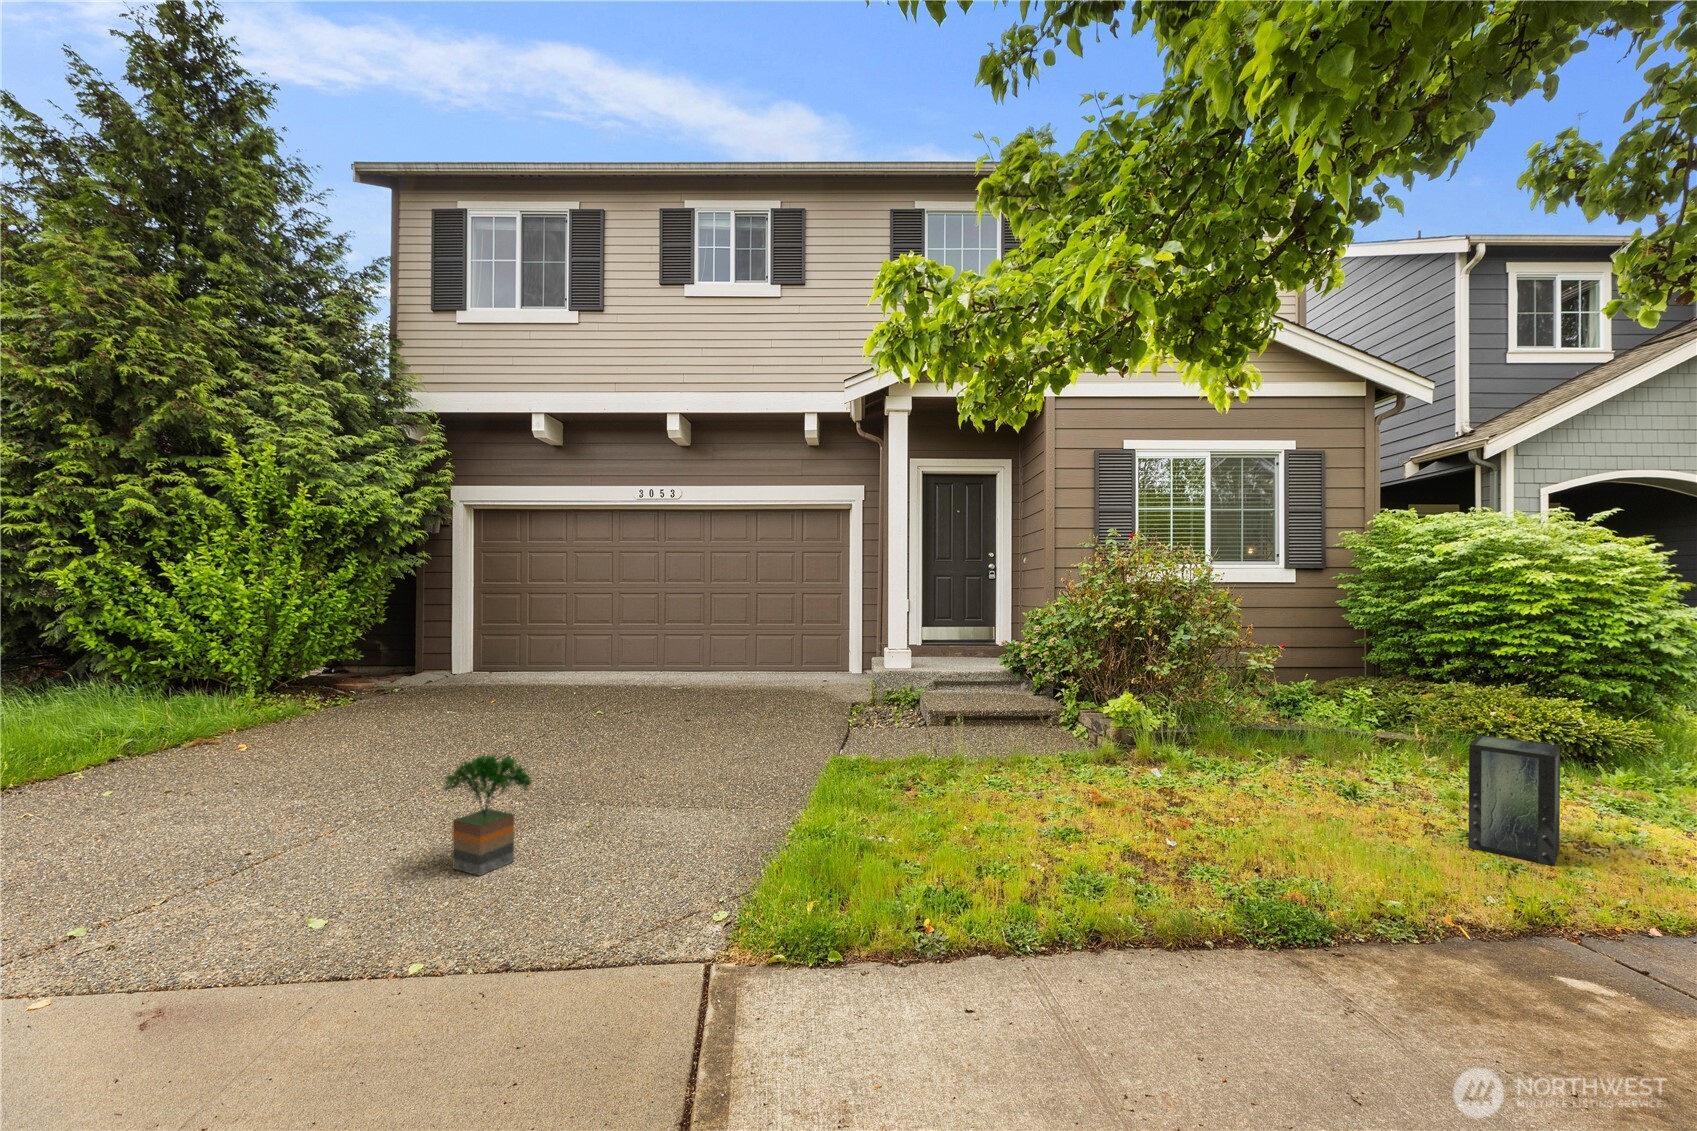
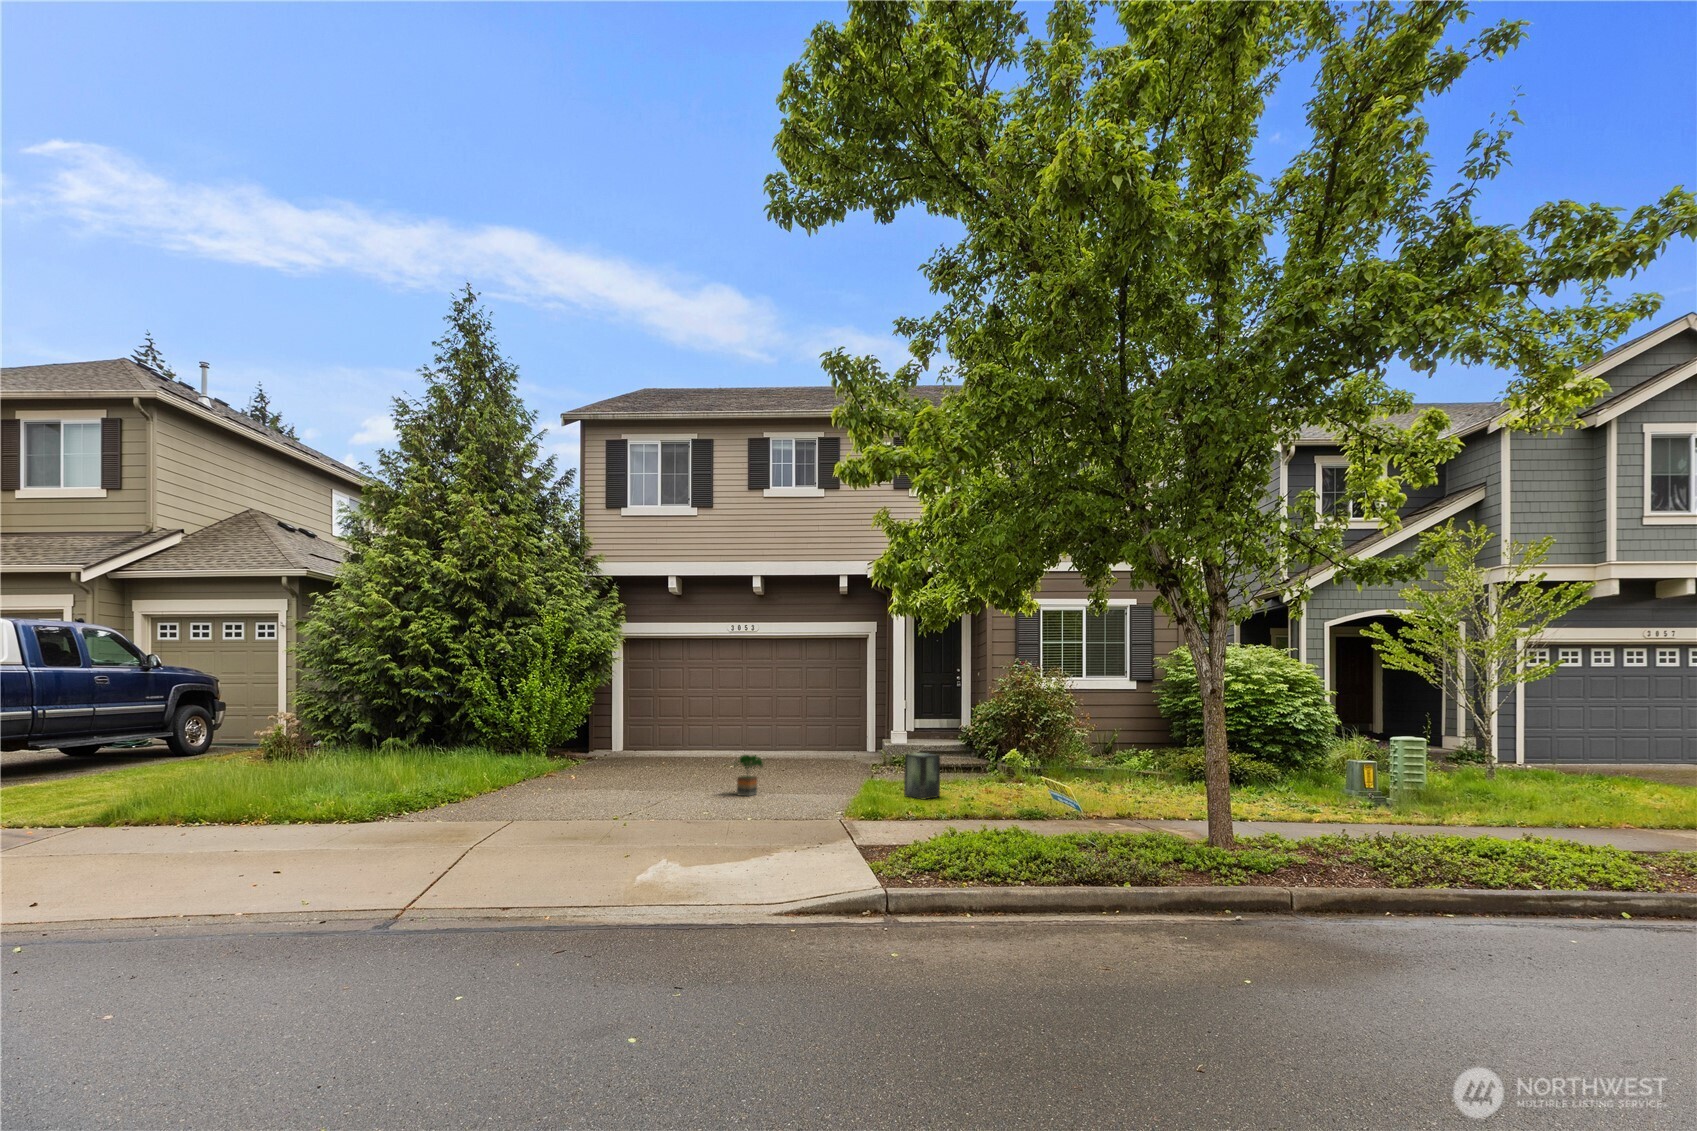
storage box: present [1469,735,1560,866] -> present [904,753,940,799]

